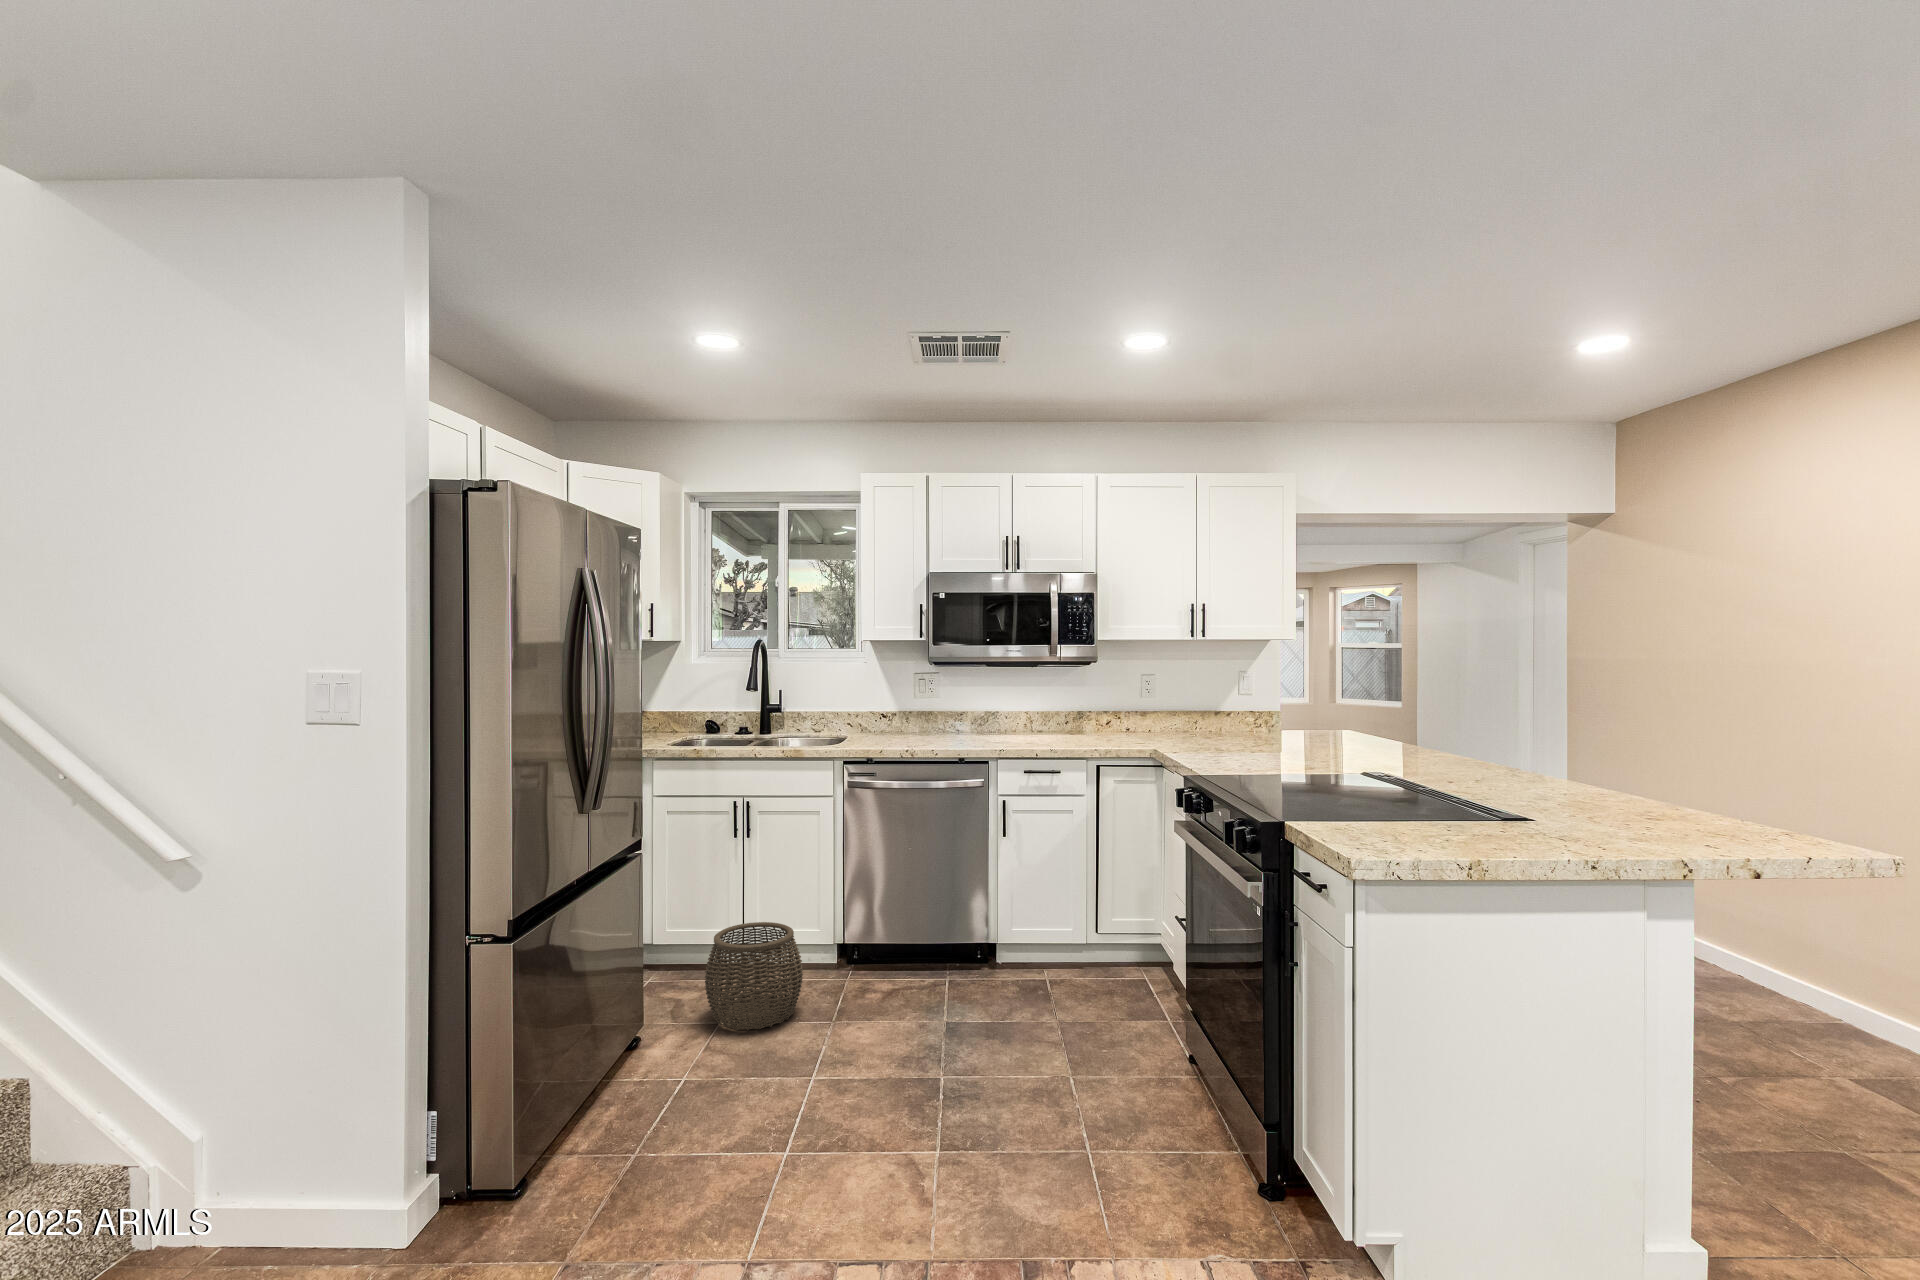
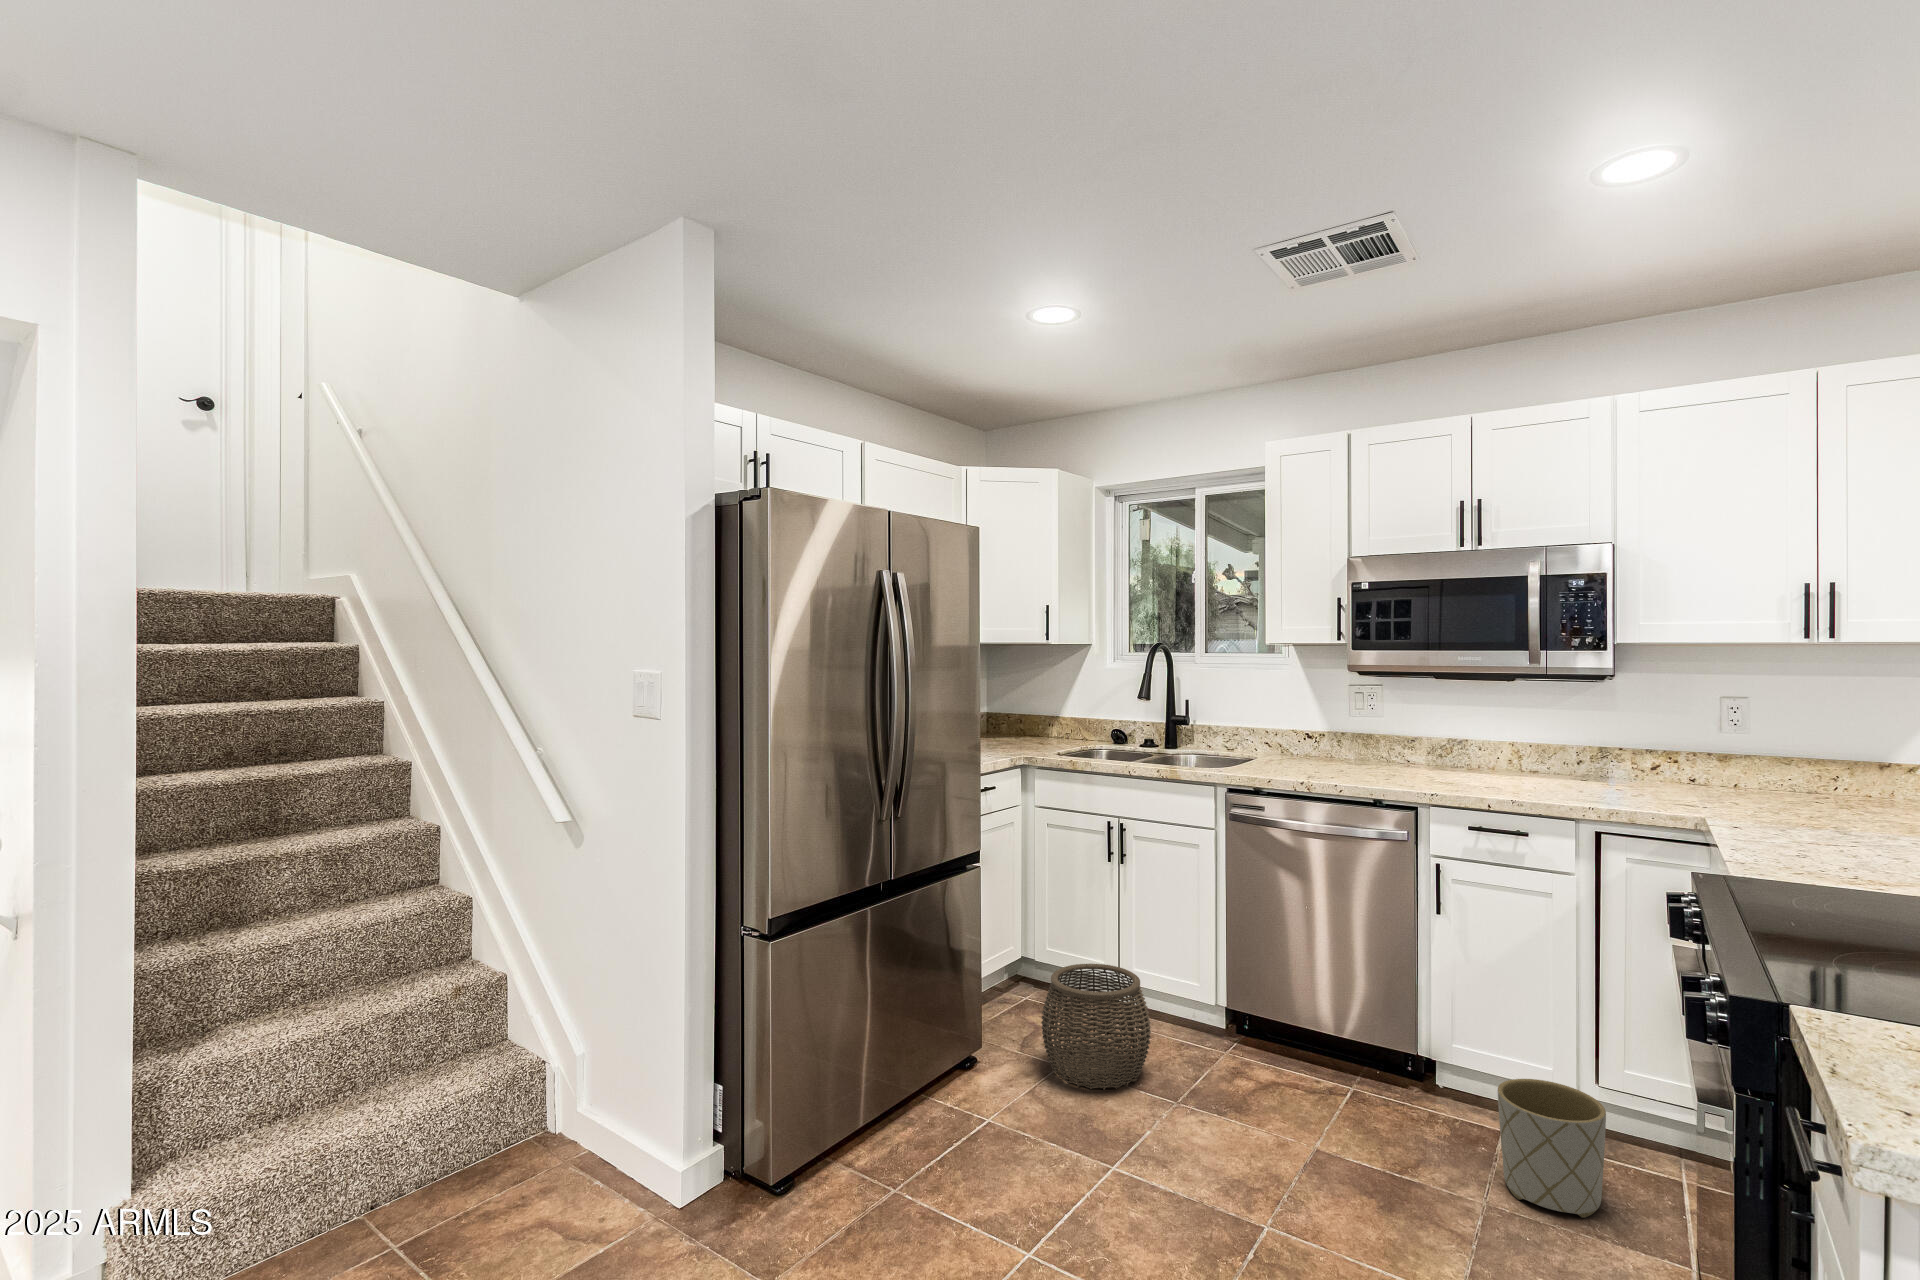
planter: none [1060,936,1122,1017] -> present [1498,1079,1606,1218]

